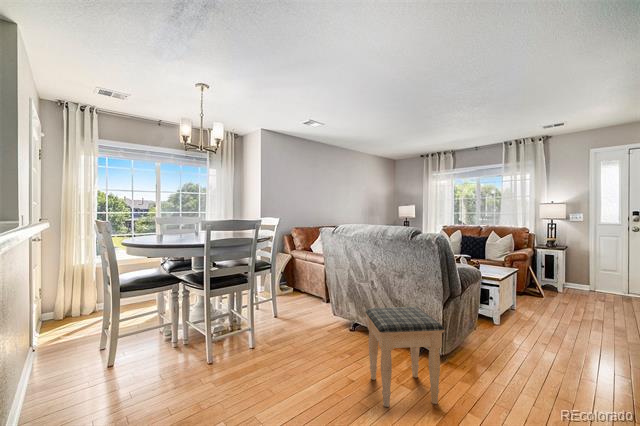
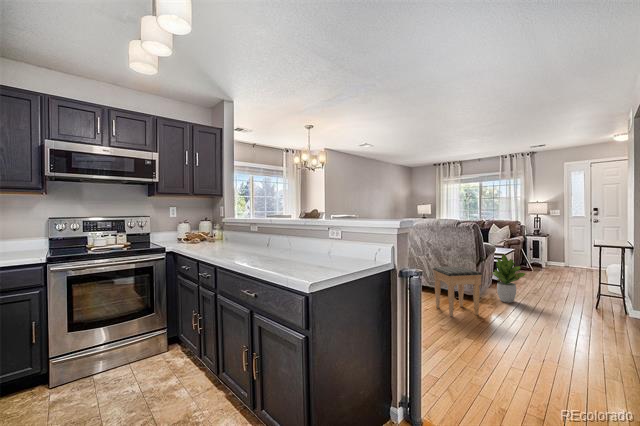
potted plant: none [474,285,530,369] -> present [492,255,525,303]

